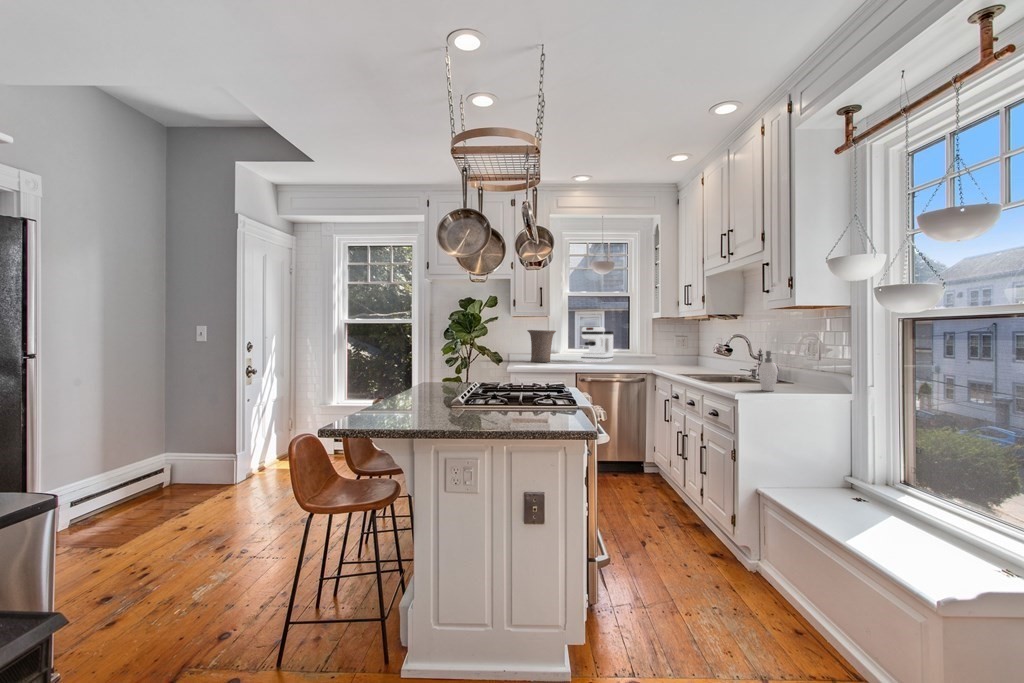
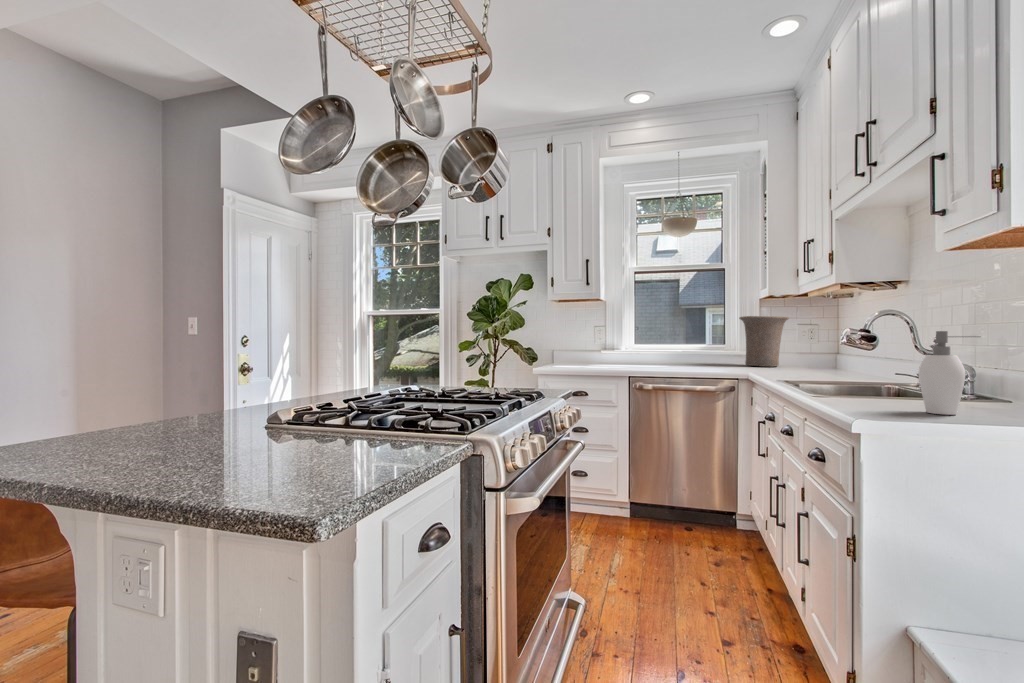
coffee maker: present [581,327,613,362] -> none [650,313,699,363]
vase: present [527,330,556,362] -> present [739,316,789,367]

